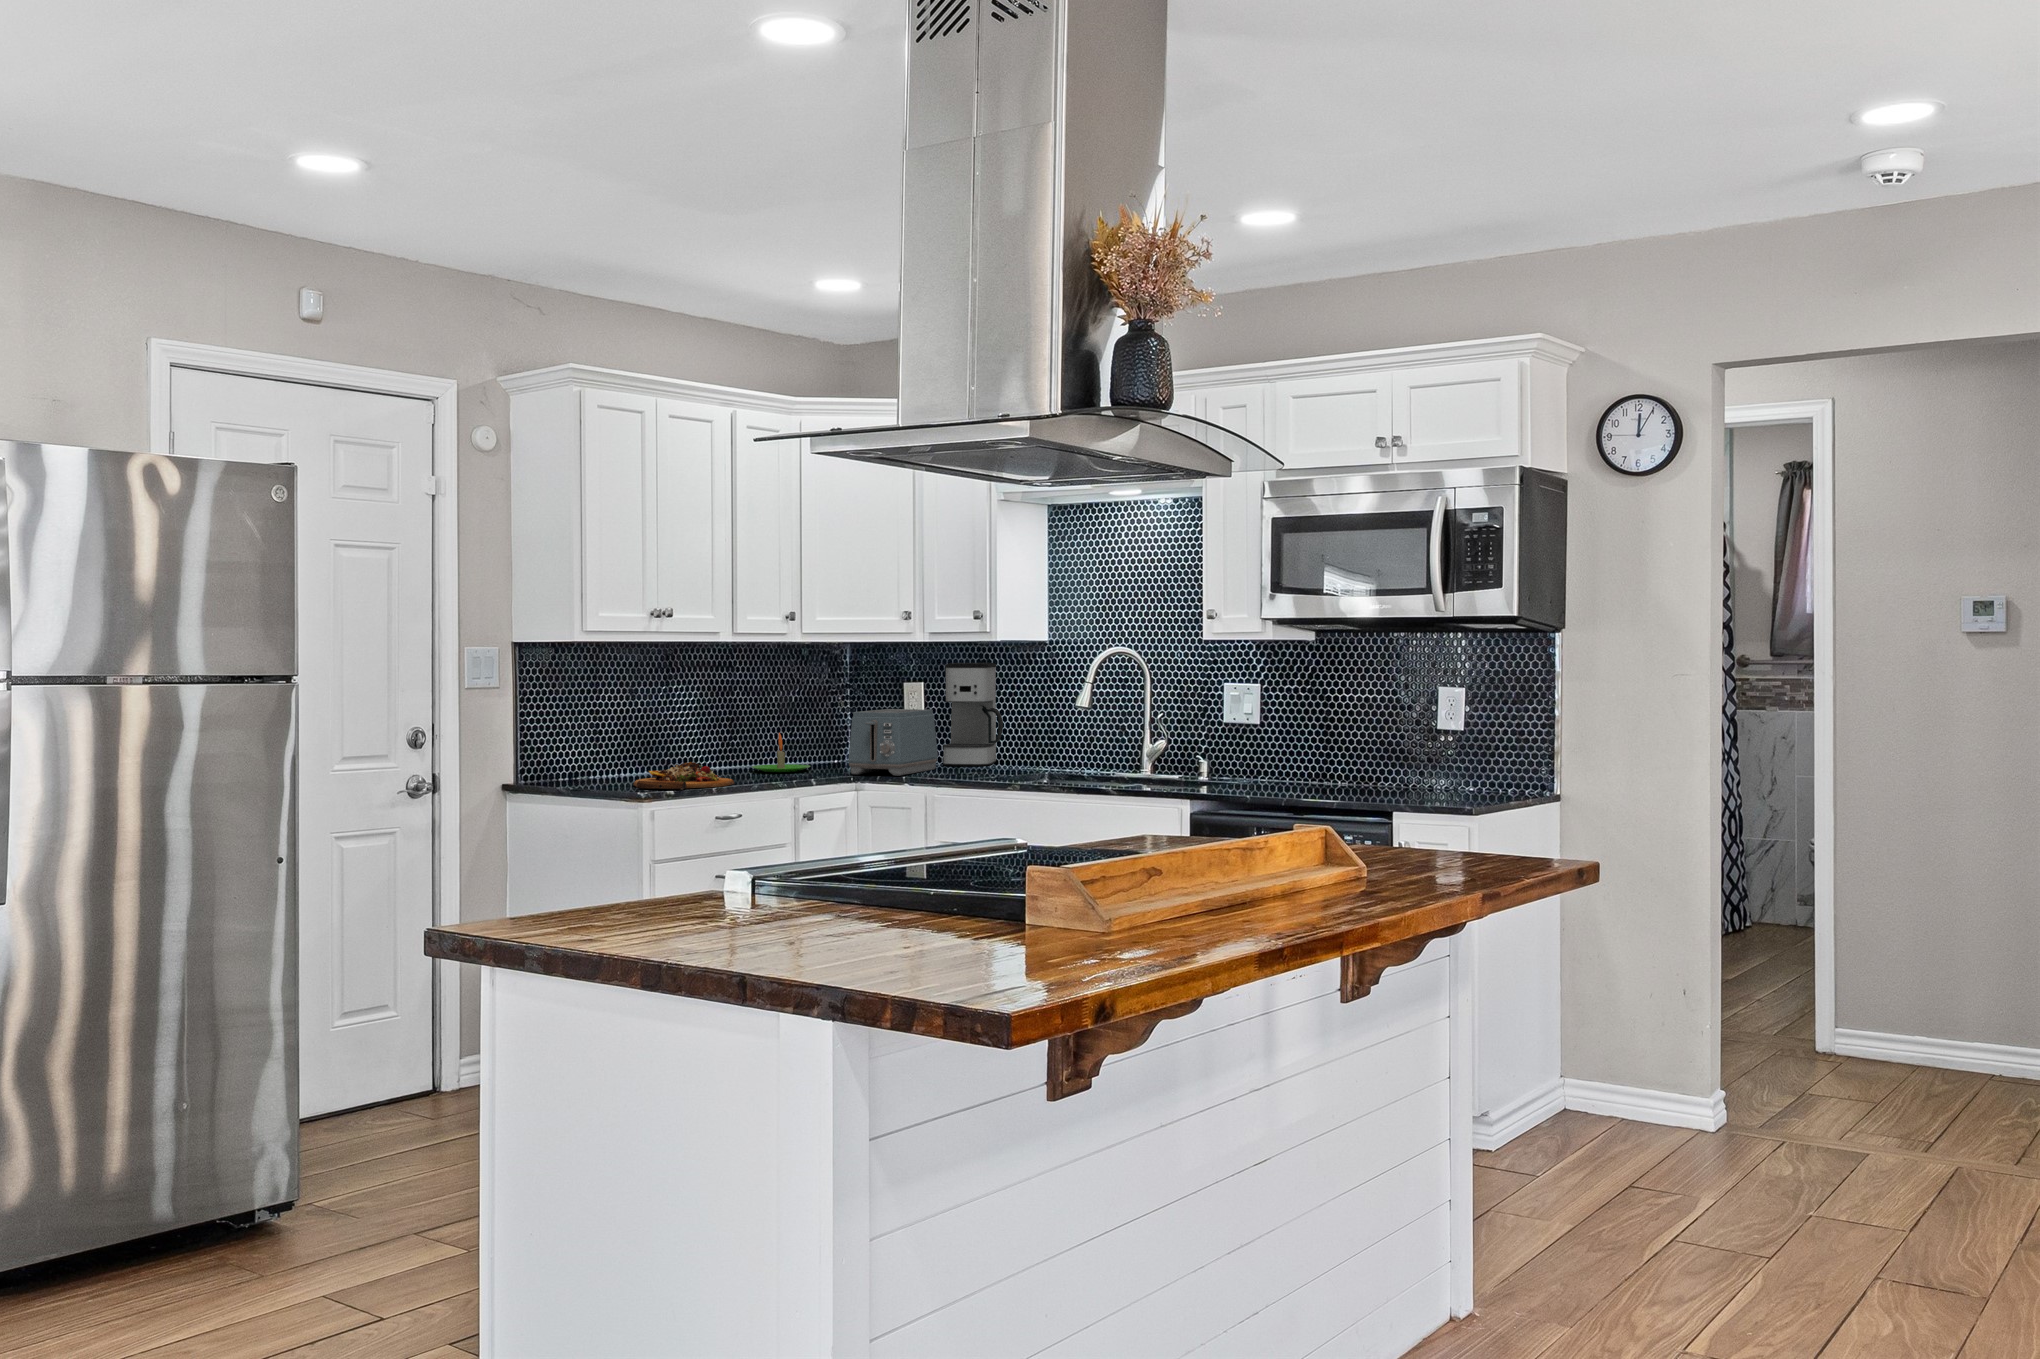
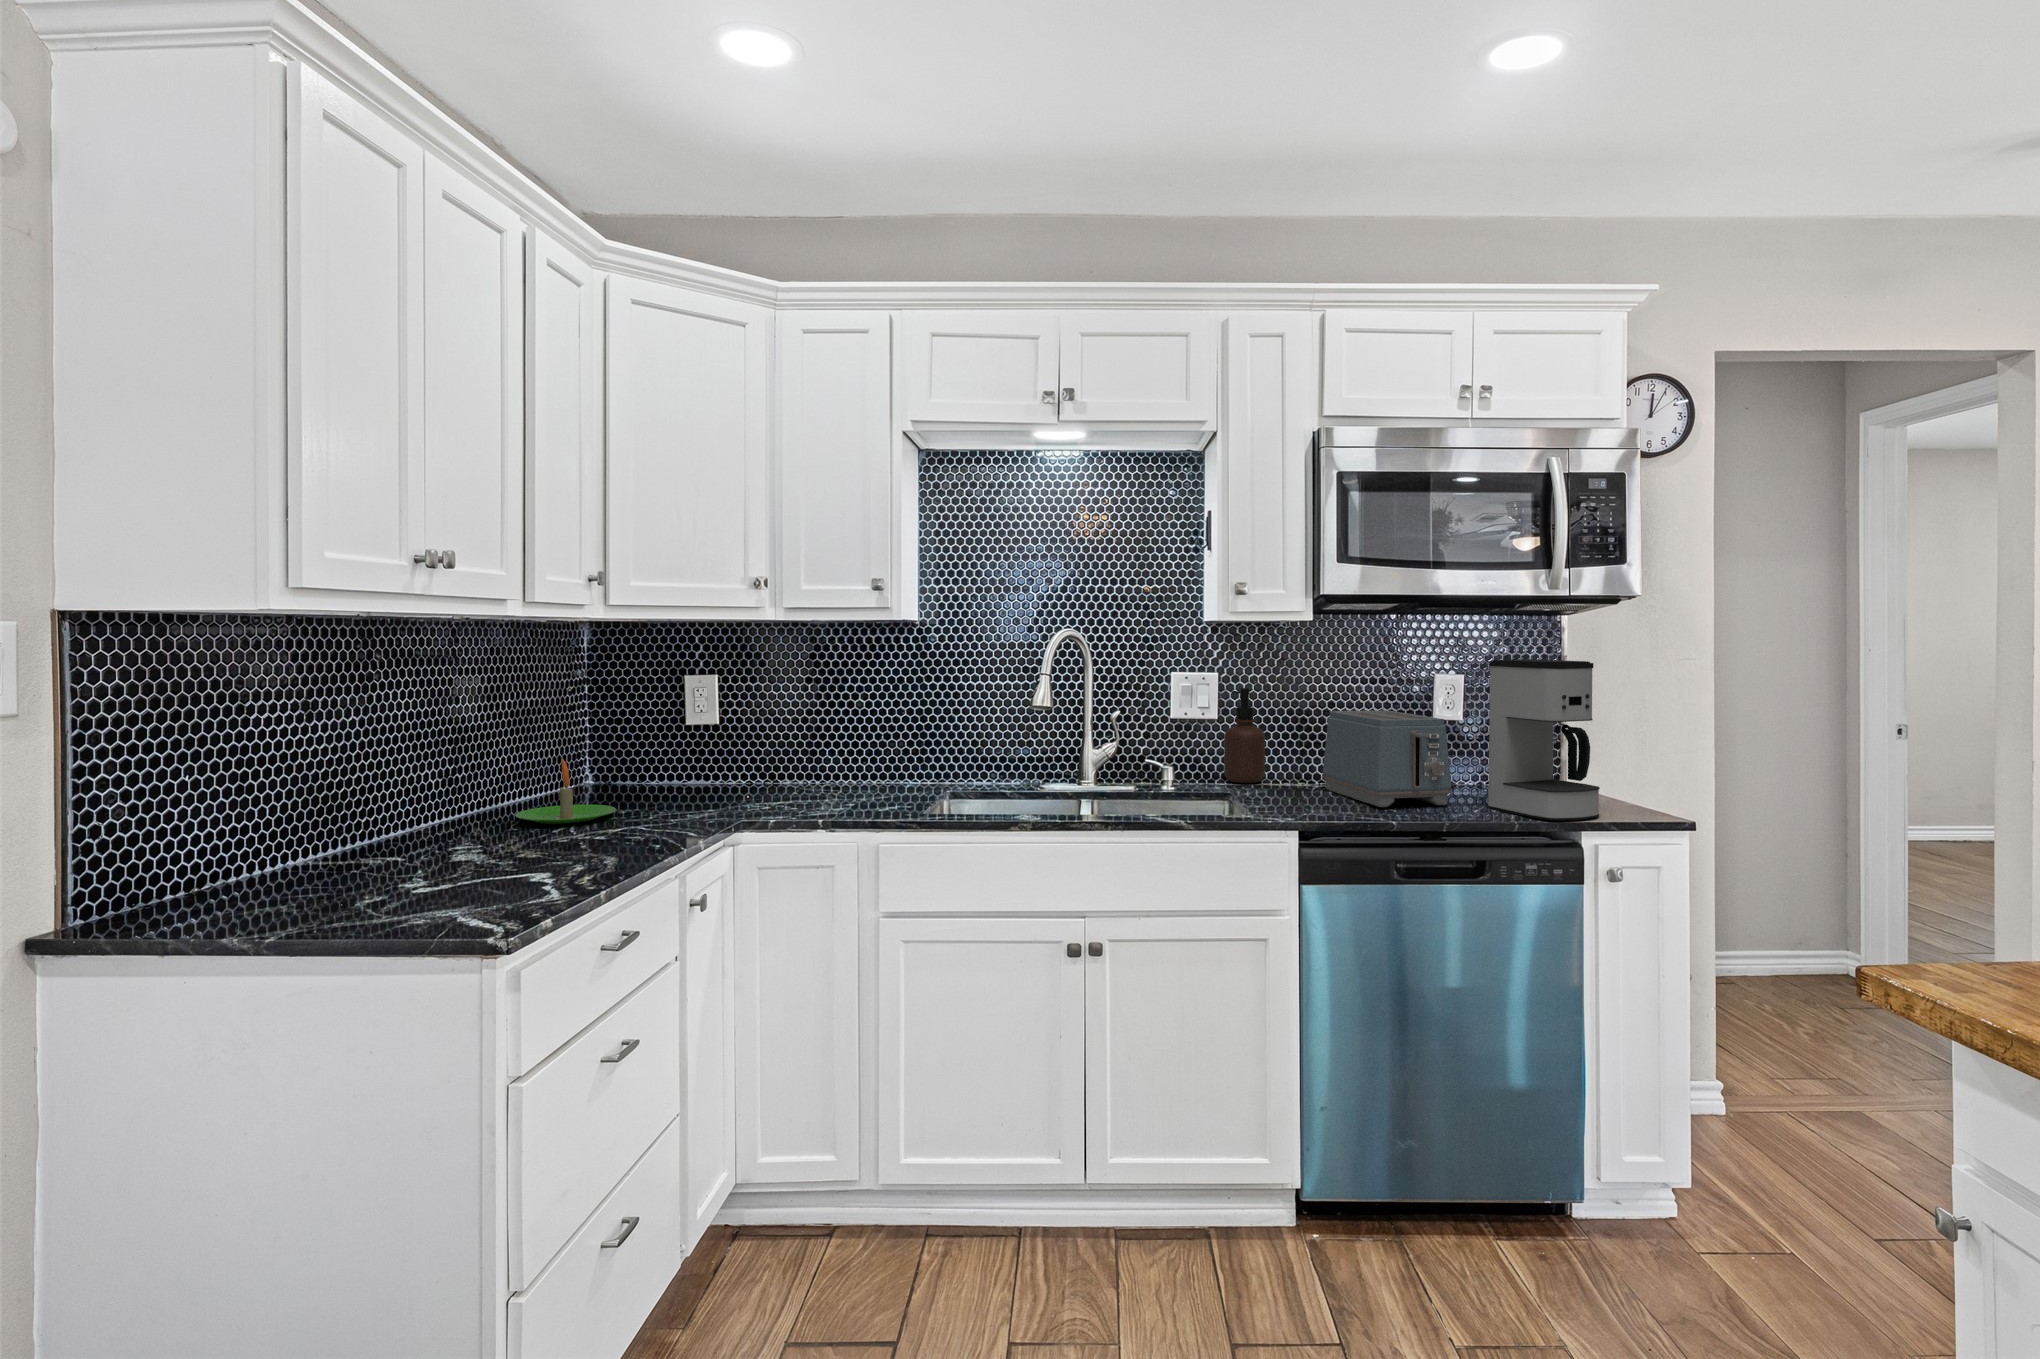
coffee maker: present [943,663,1003,766] -> present [1488,659,1600,821]
soap dispenser: none [1258,697,1293,777] -> present [1224,688,1265,783]
toaster: present [848,709,938,776] -> present [1323,710,1451,807]
cutting board: present [634,762,734,789] -> none [343,830,550,898]

